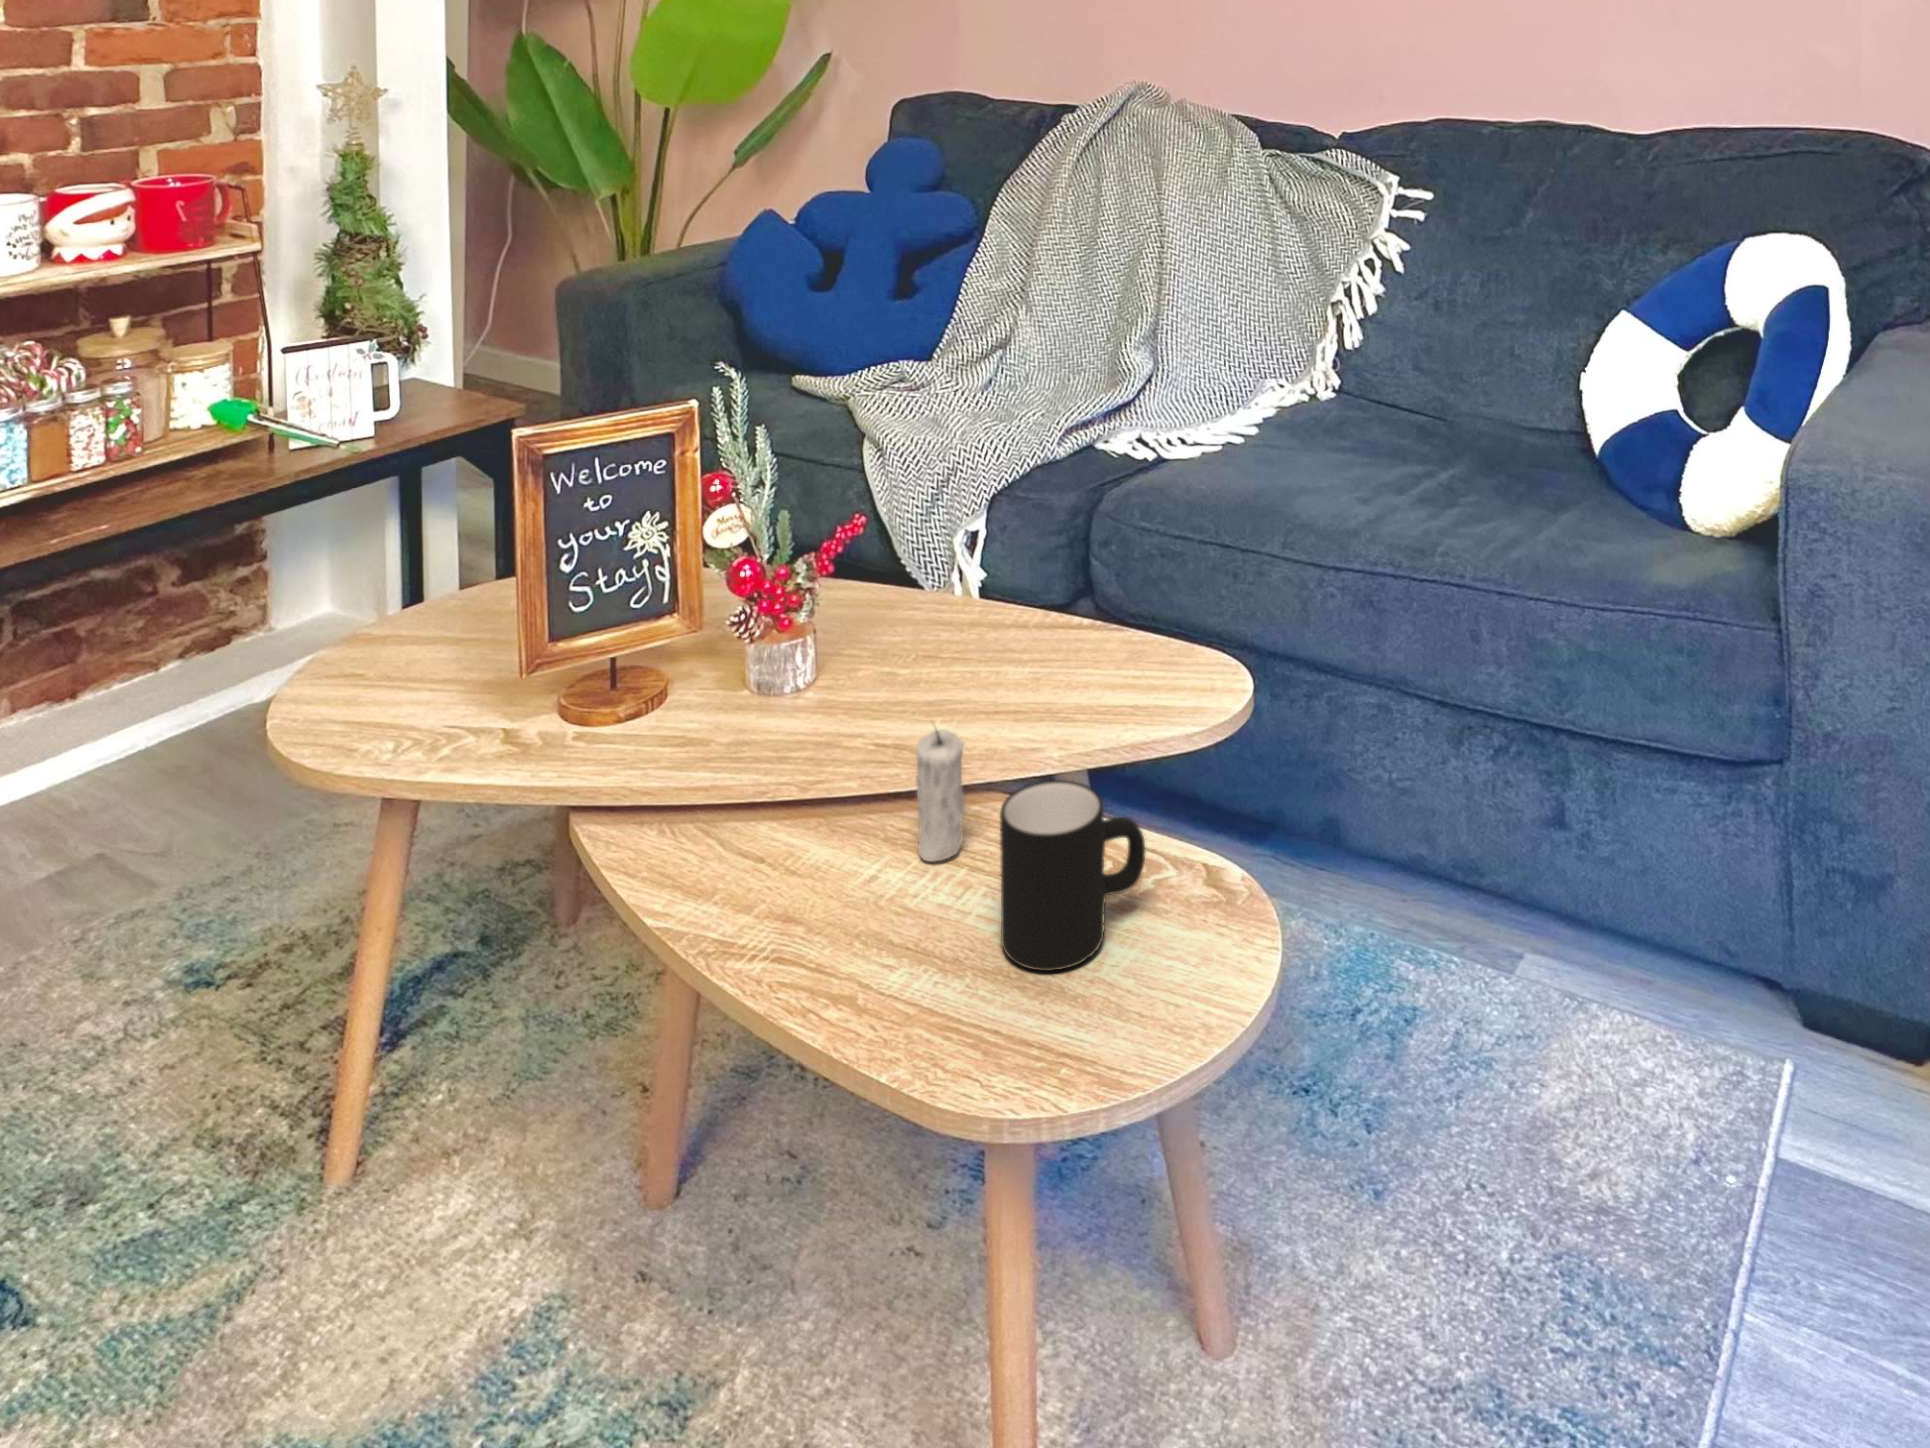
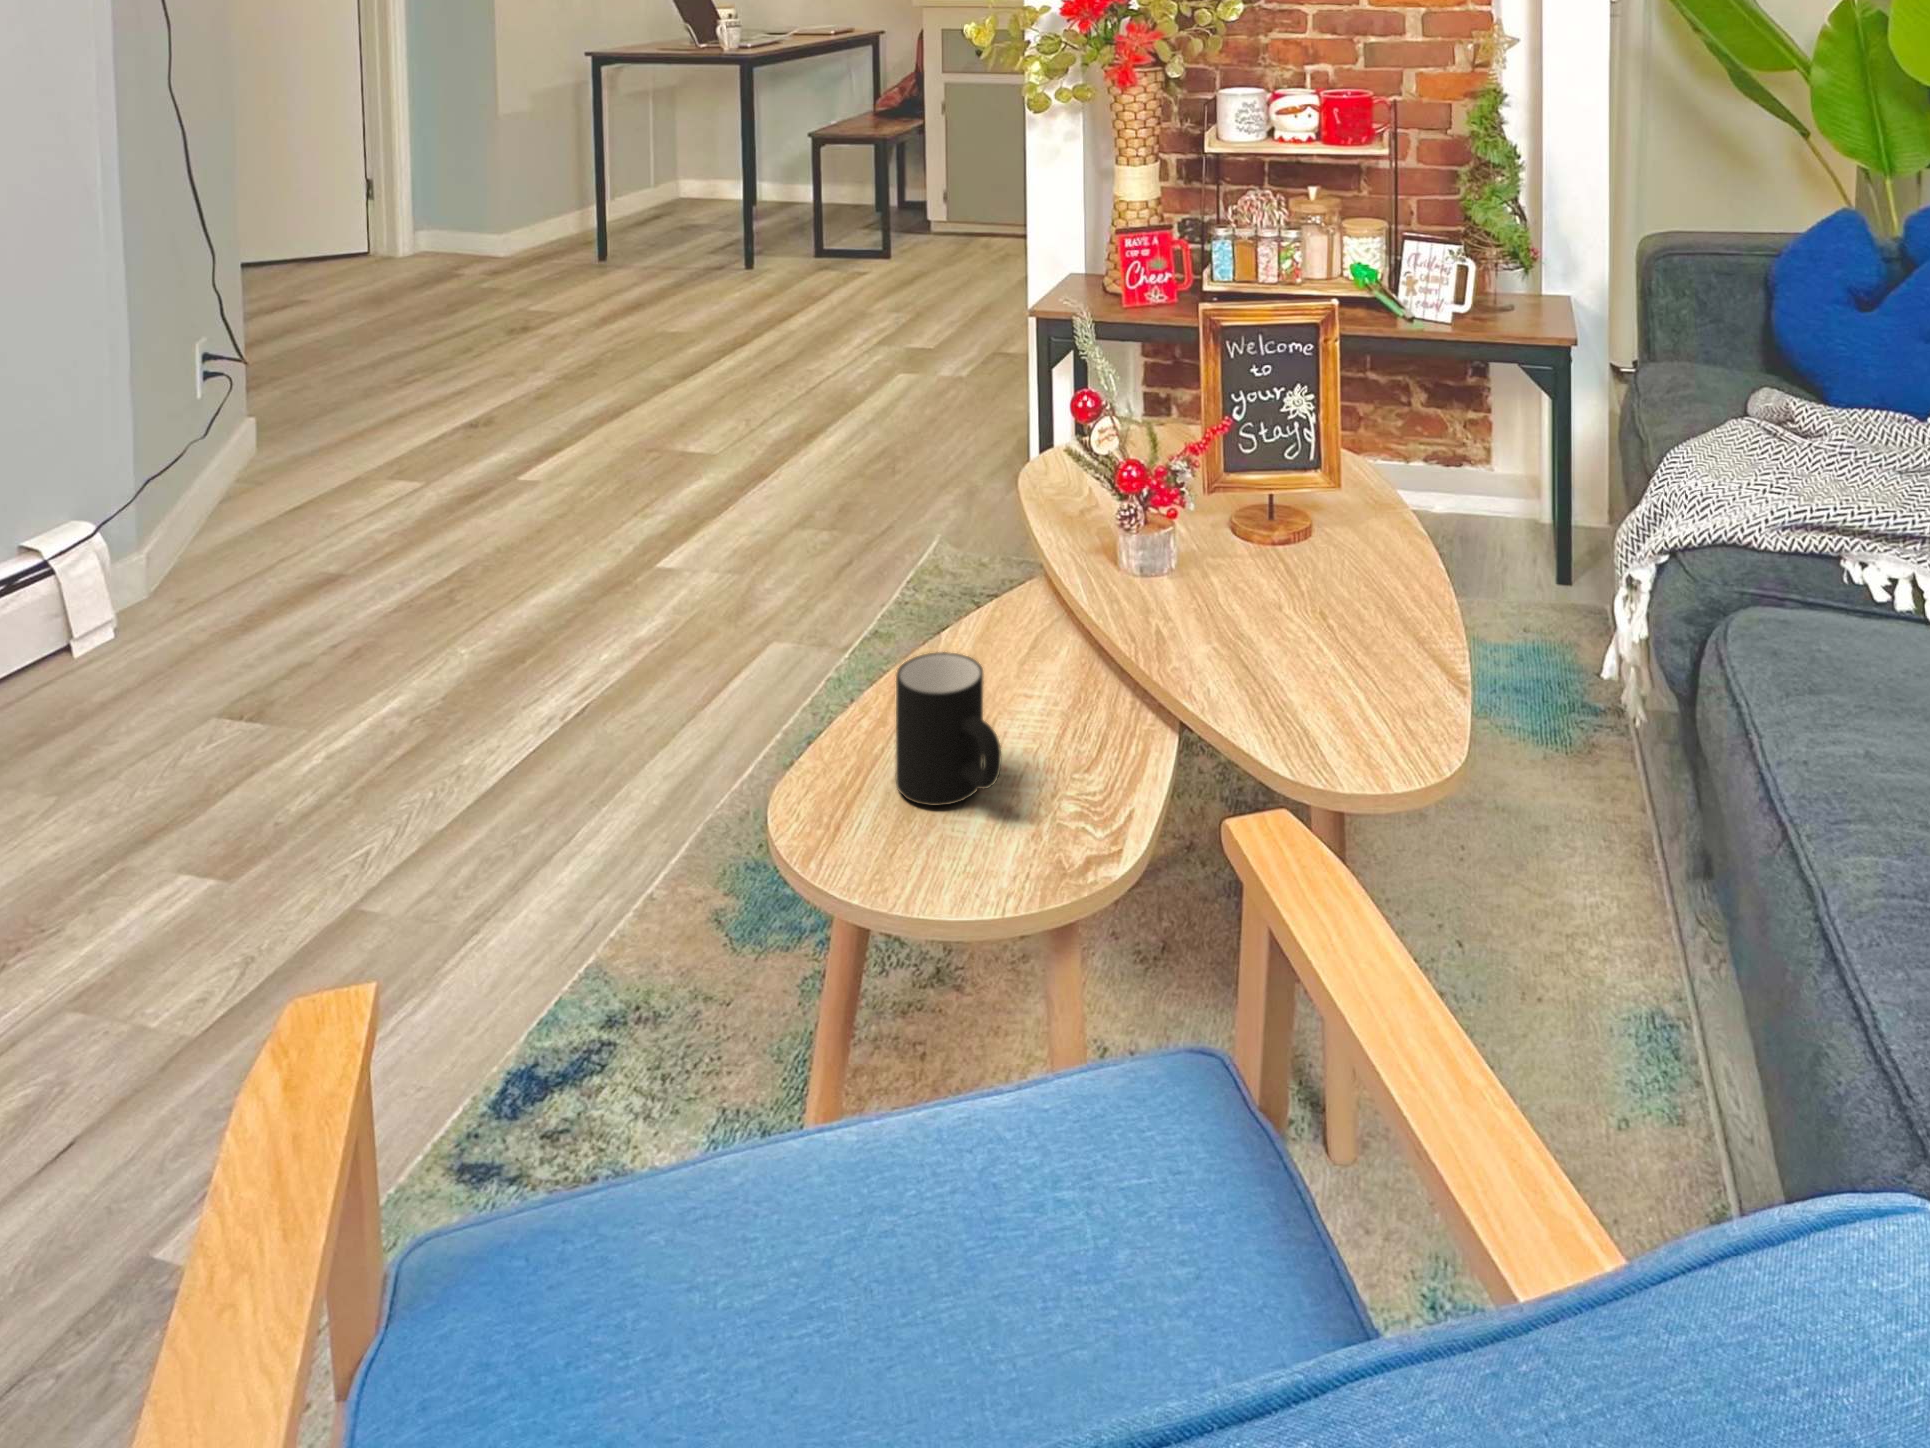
candle: present [916,726,965,861] -> none [1025,592,1066,716]

